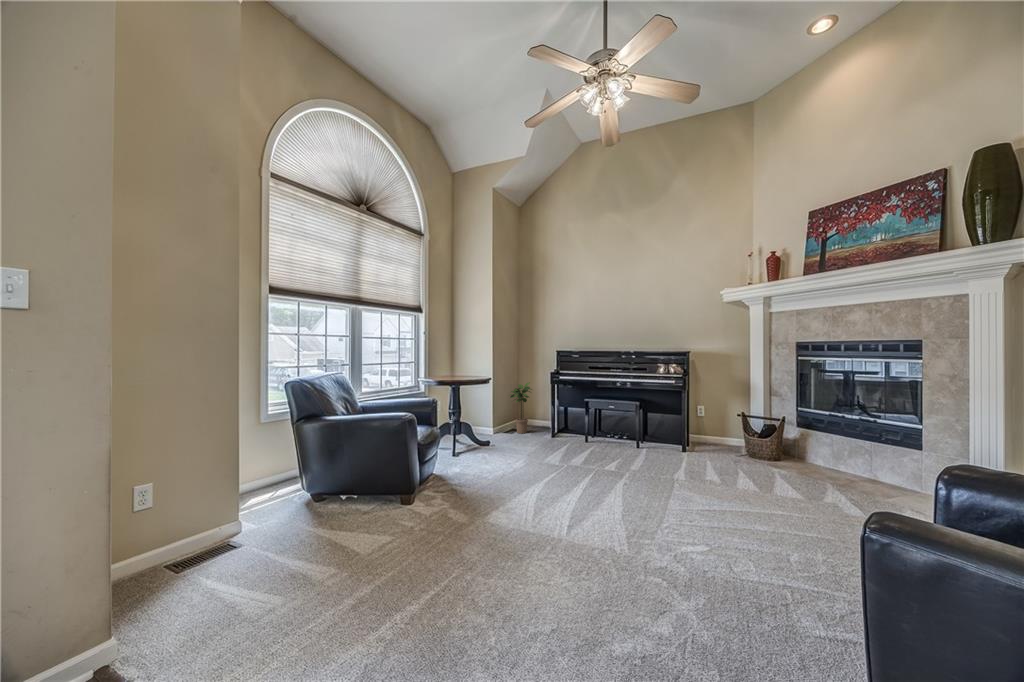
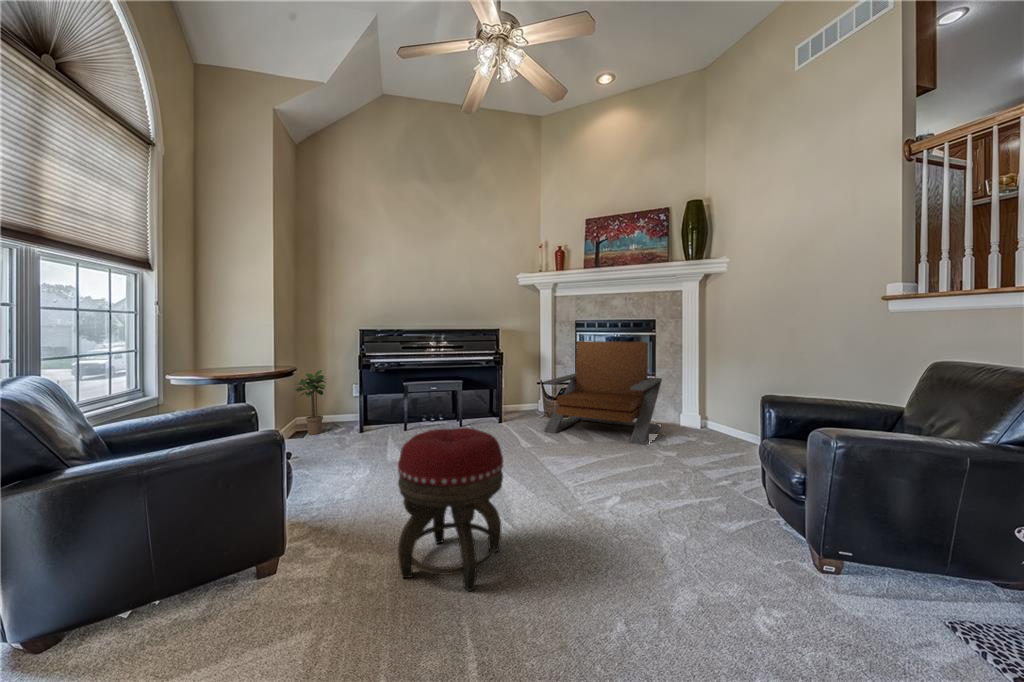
lounge chair: none [724,366,927,514] -> present [544,341,662,445]
footstool: none [453,436,539,569] -> present [398,427,503,591]

